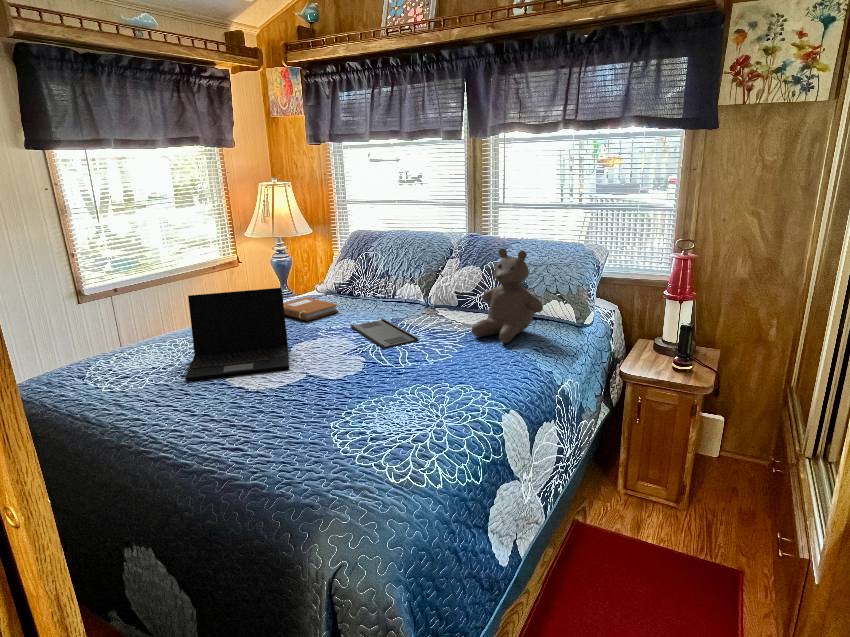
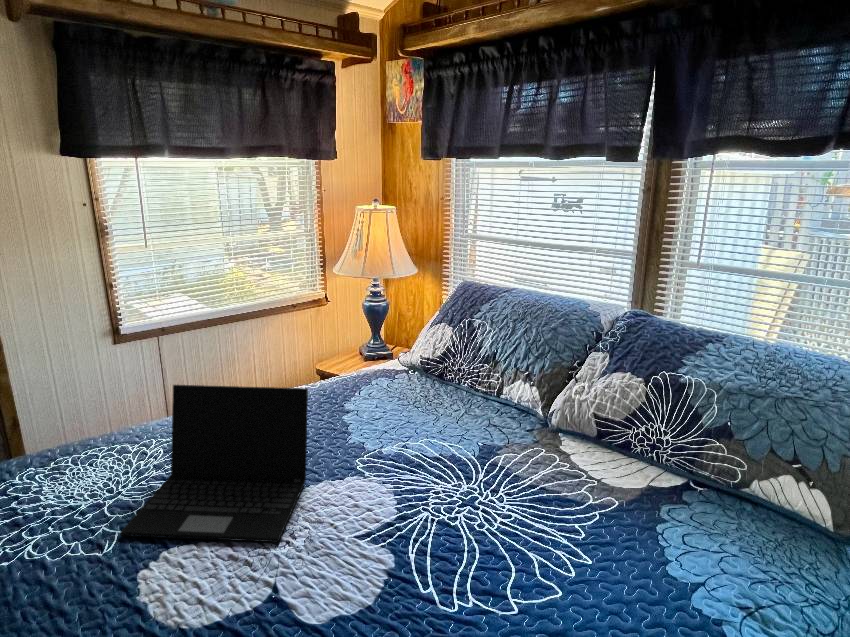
teddy bear: present [472,248,543,343] -> none [612,374,764,564]
notebook: present [284,297,338,321] -> none [329,375,414,422]
tray: present [350,318,418,348] -> none [417,439,513,520]

